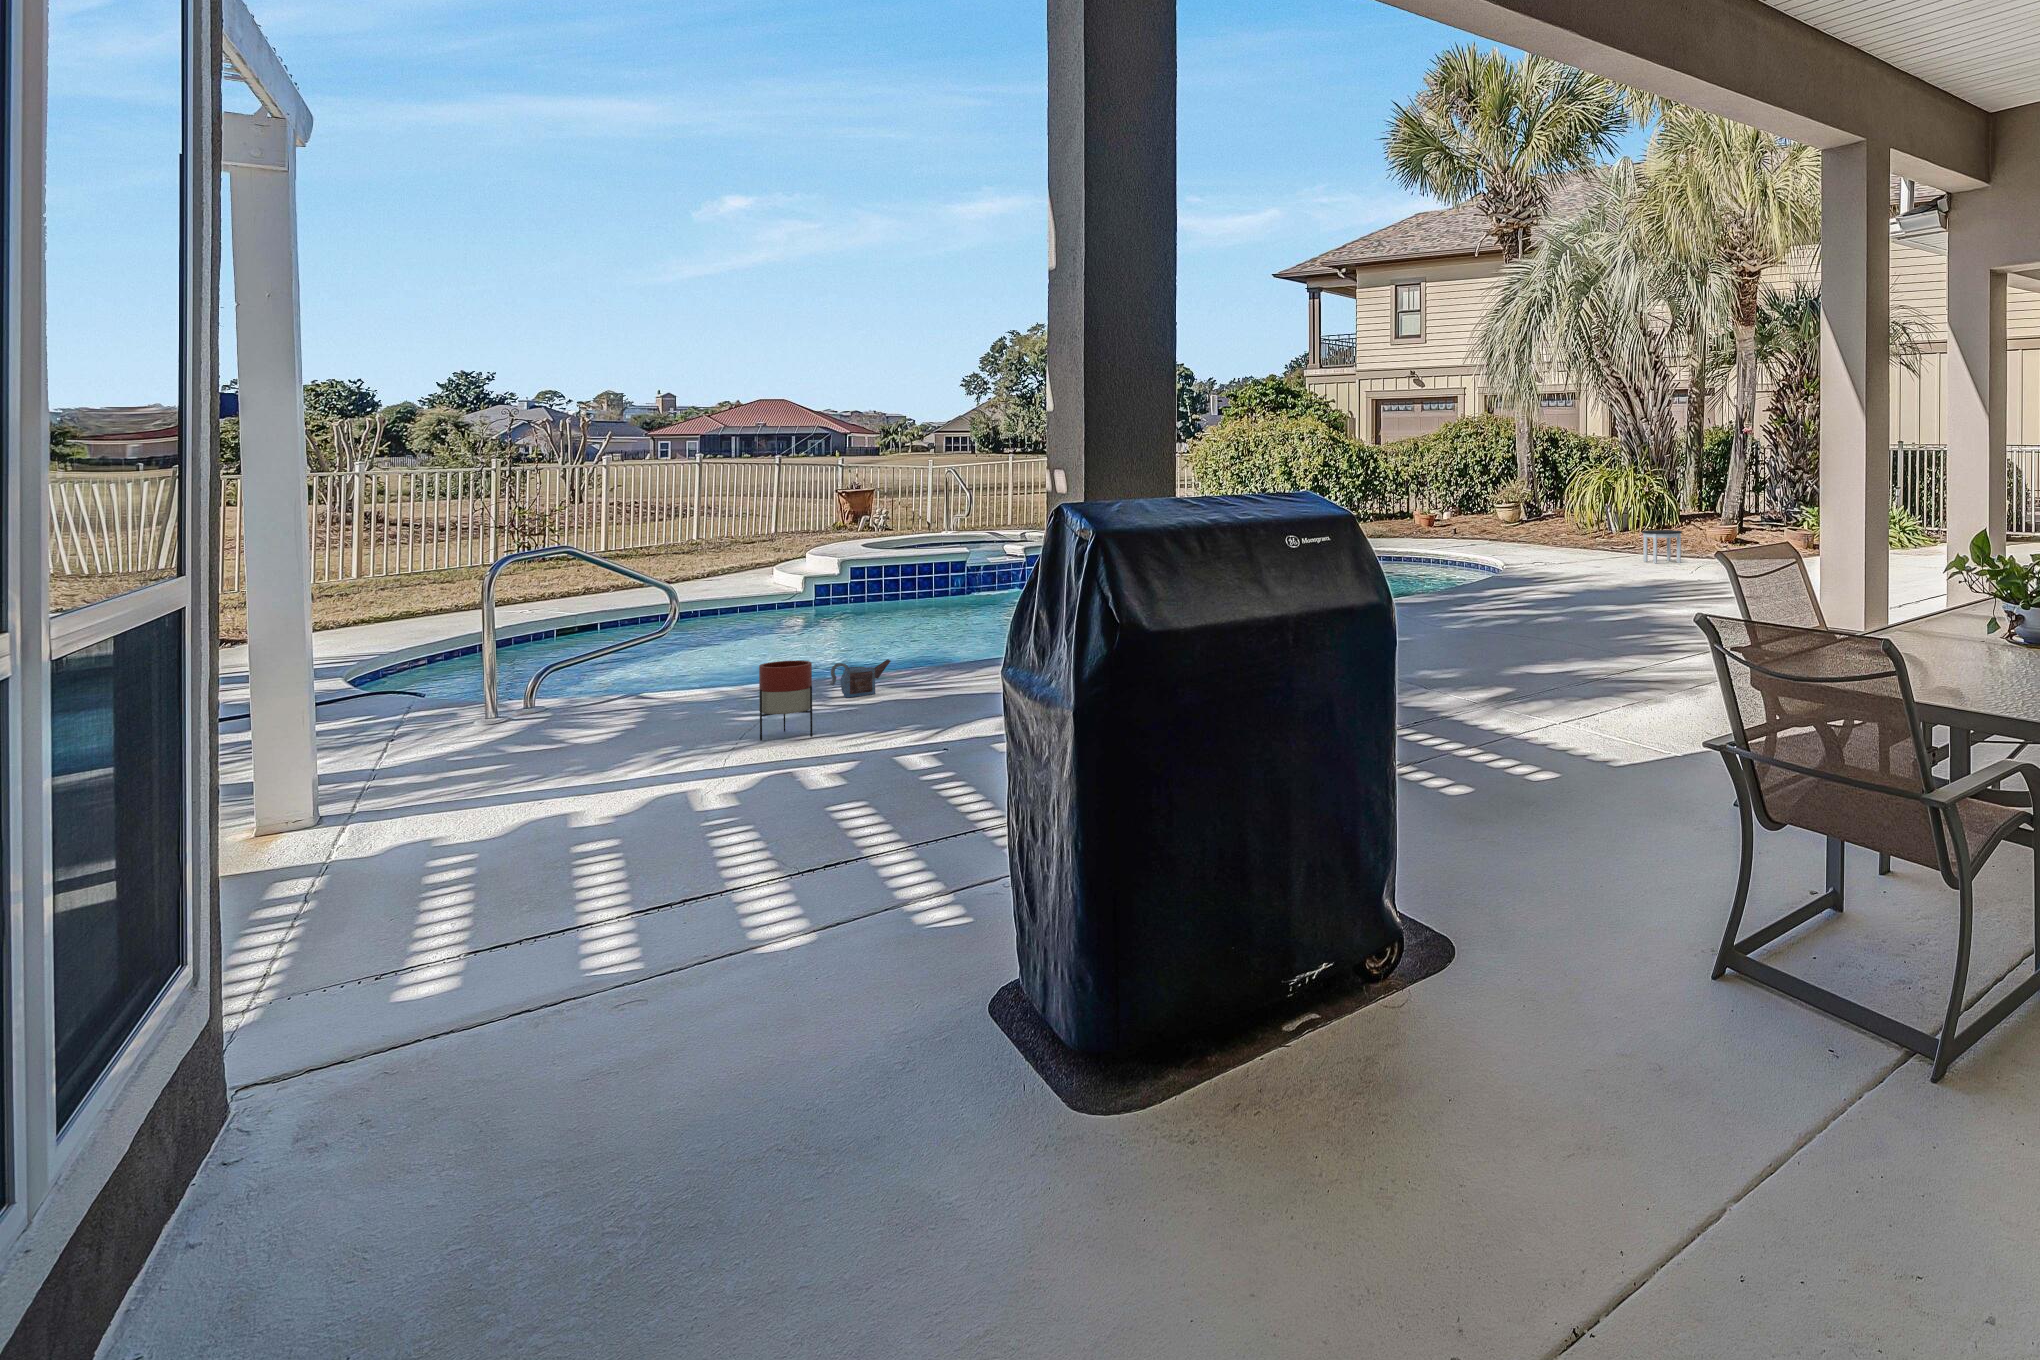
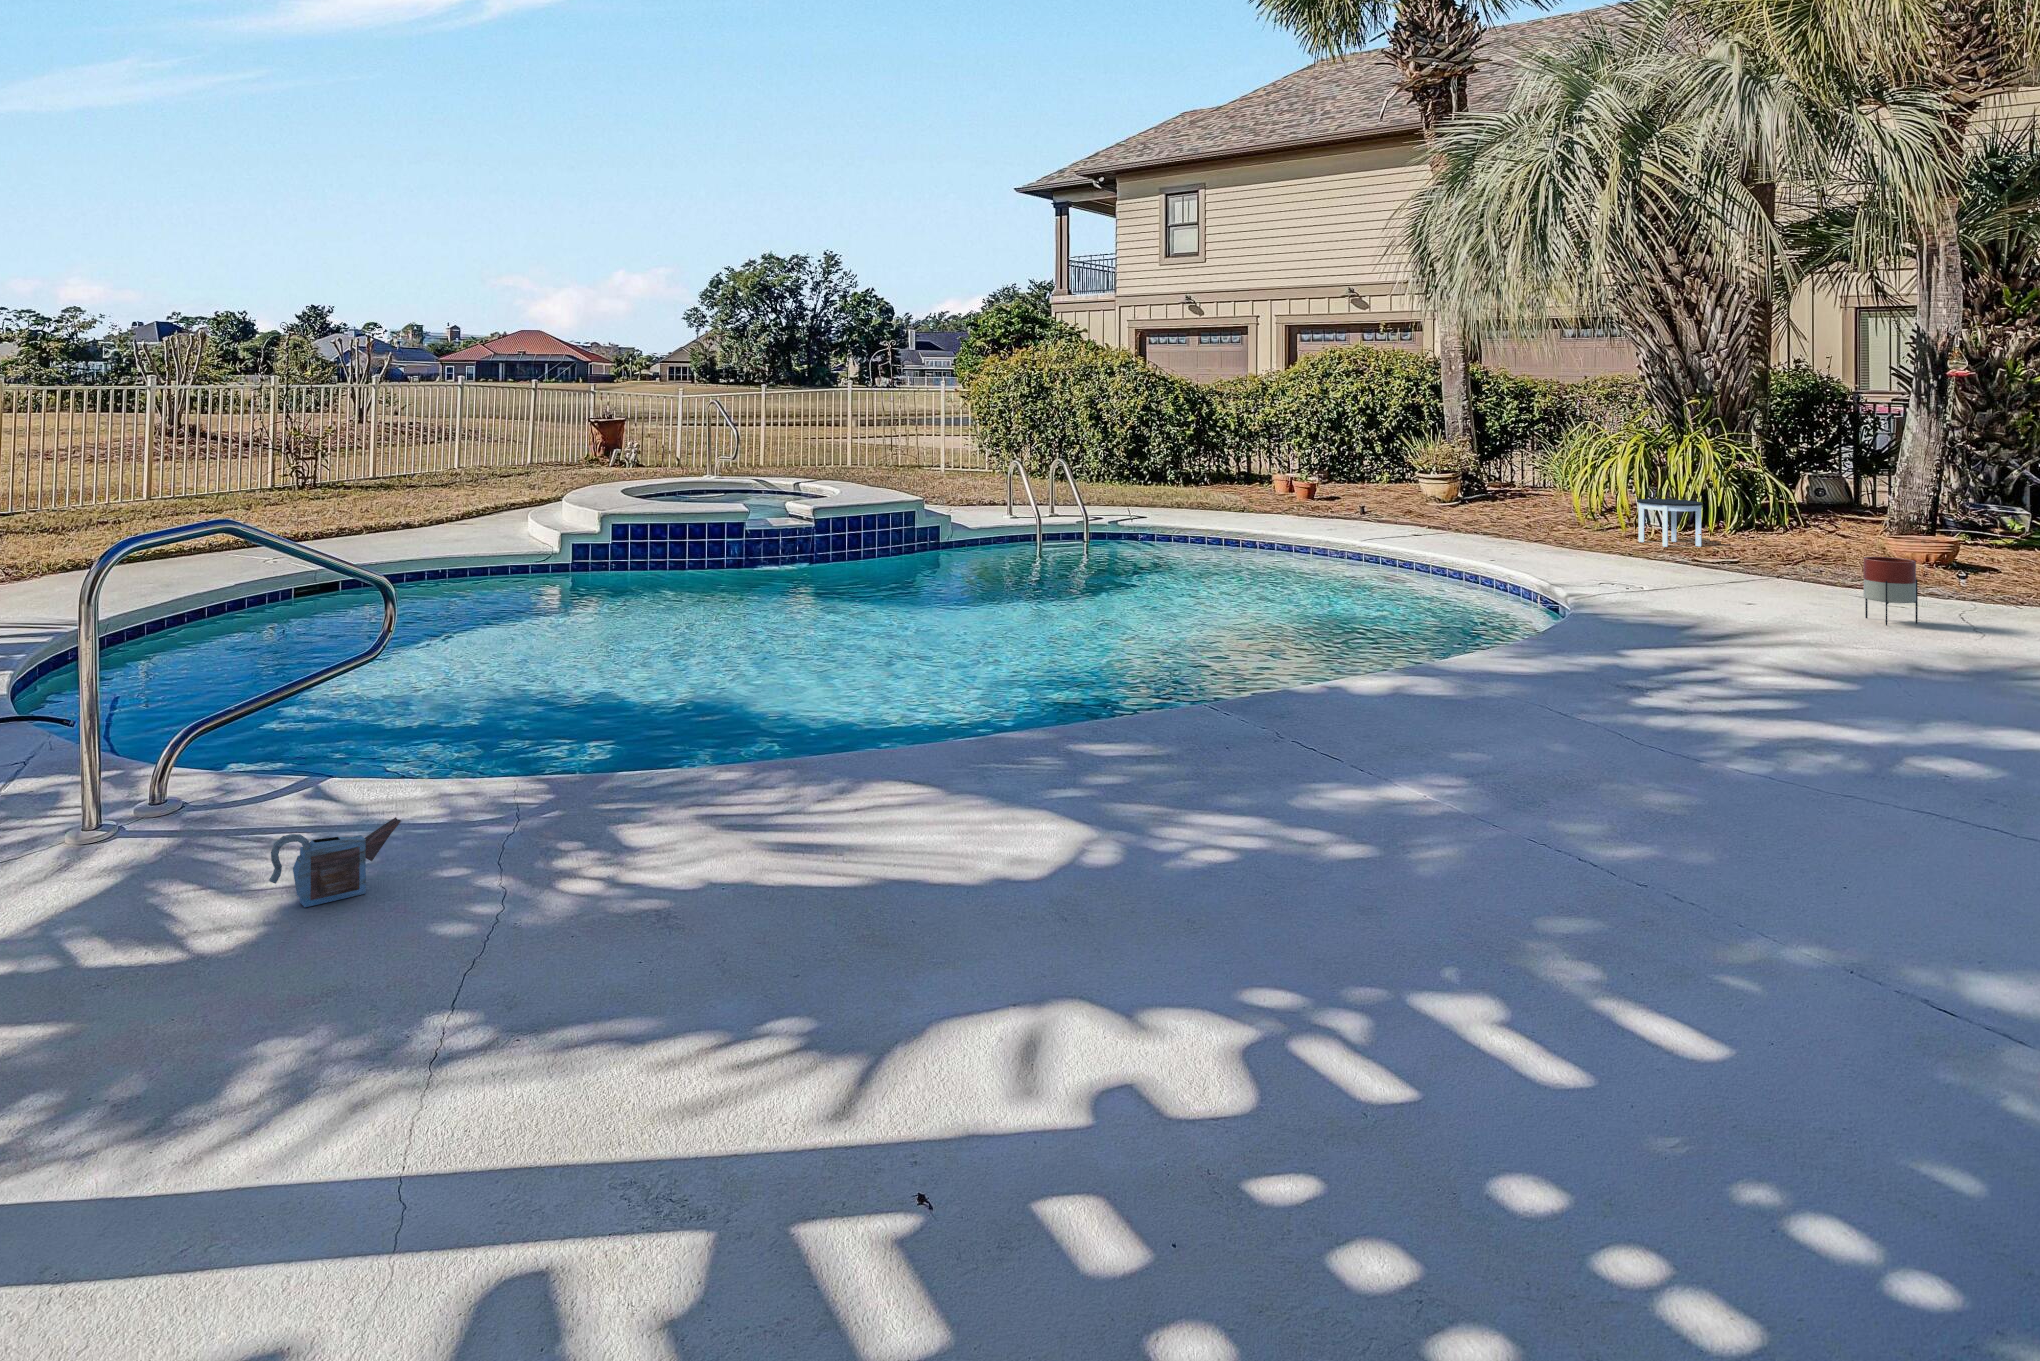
watering can: present [830,659,891,698] -> present [269,817,401,907]
planter: present [759,660,812,741] -> present [1863,557,1918,626]

